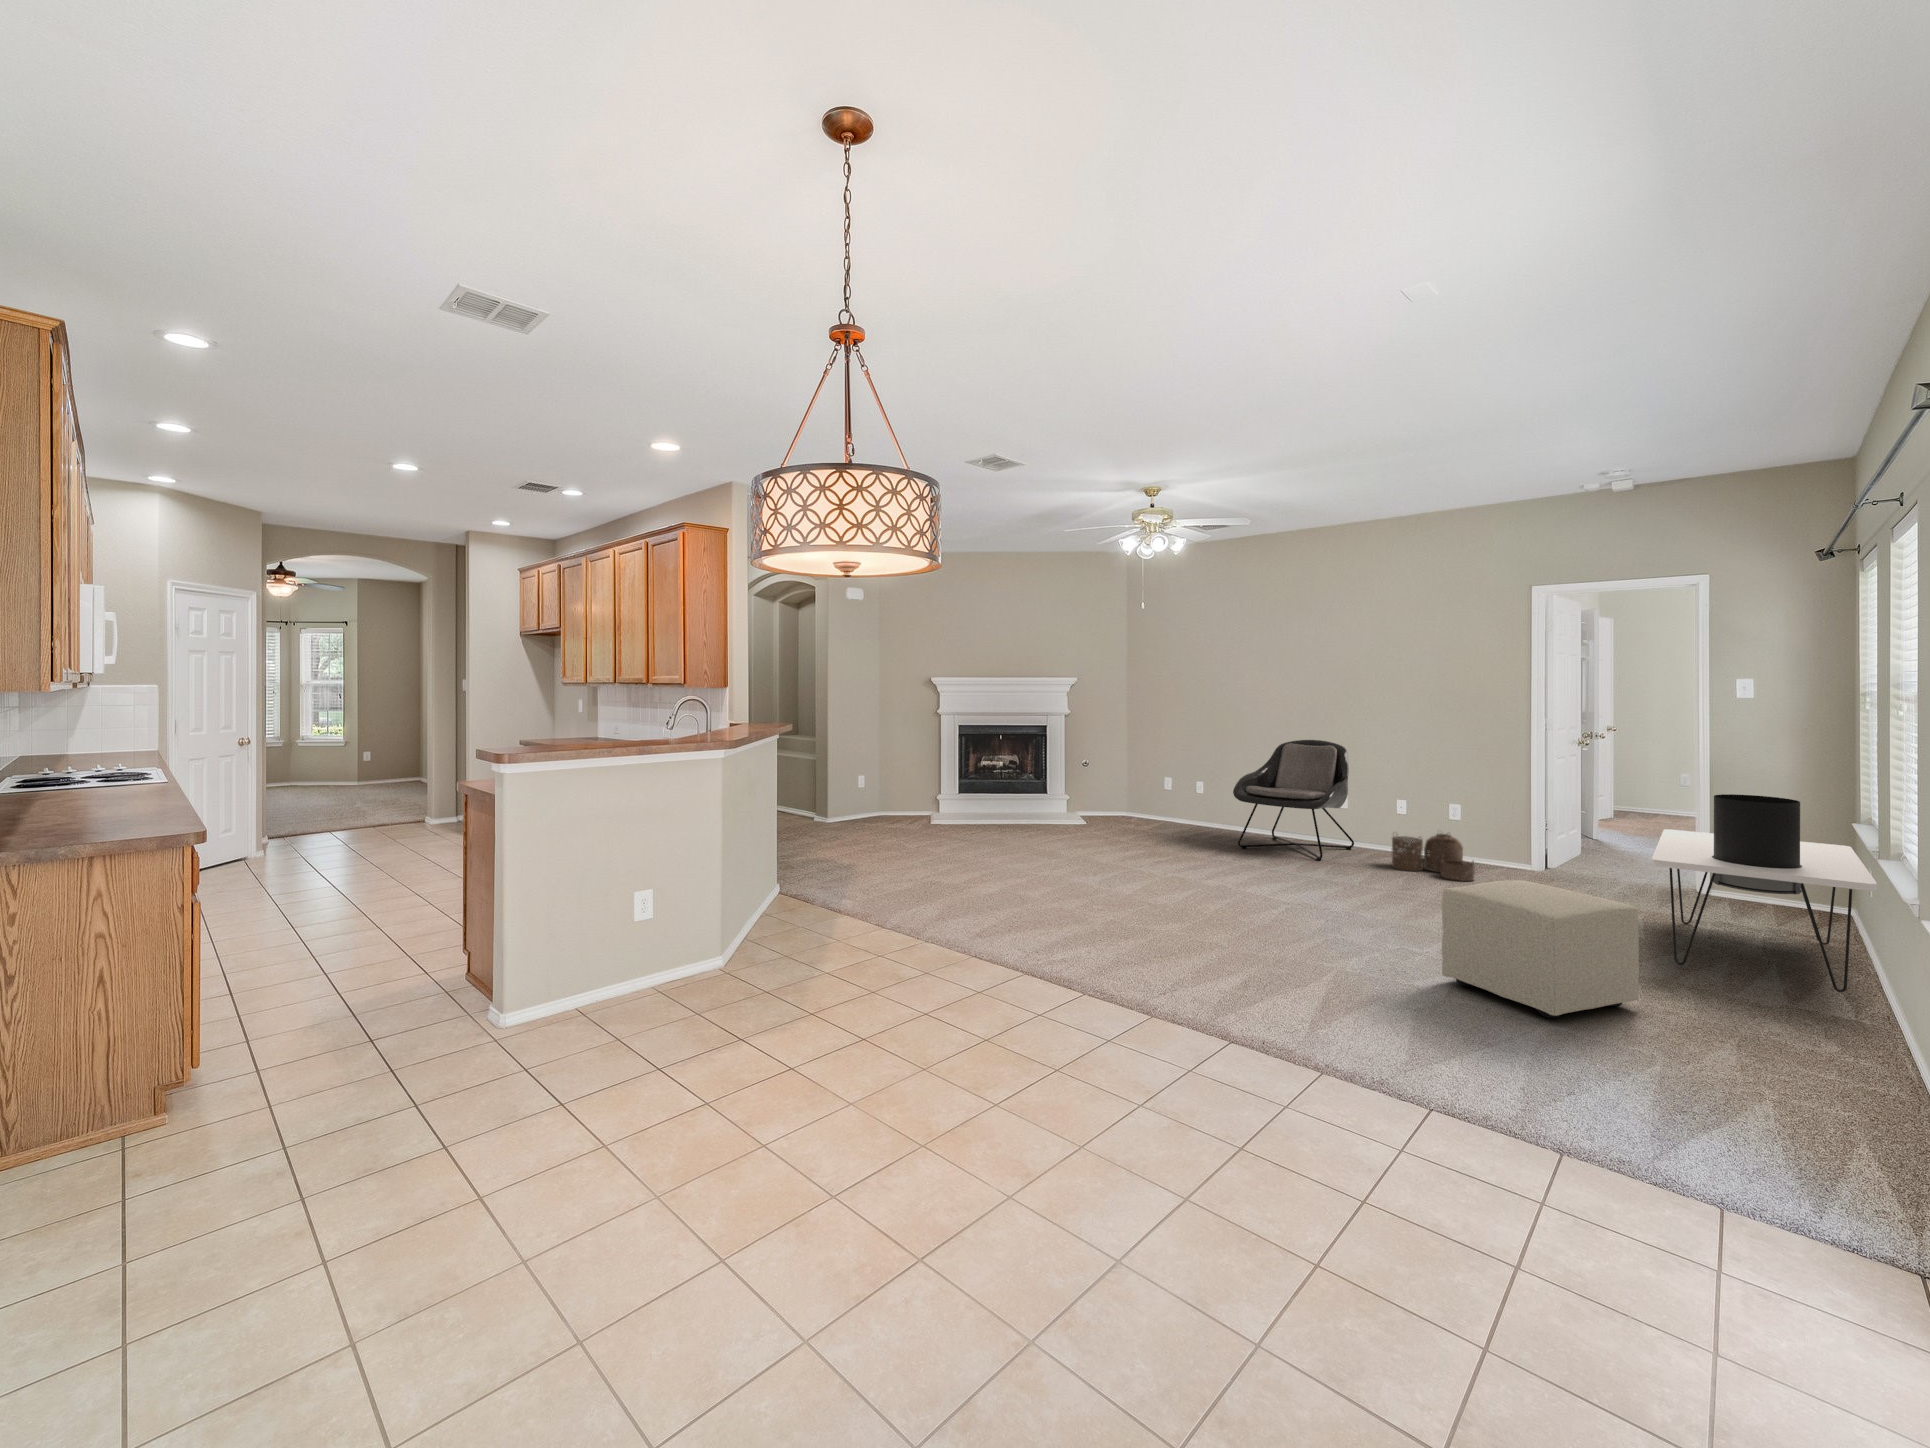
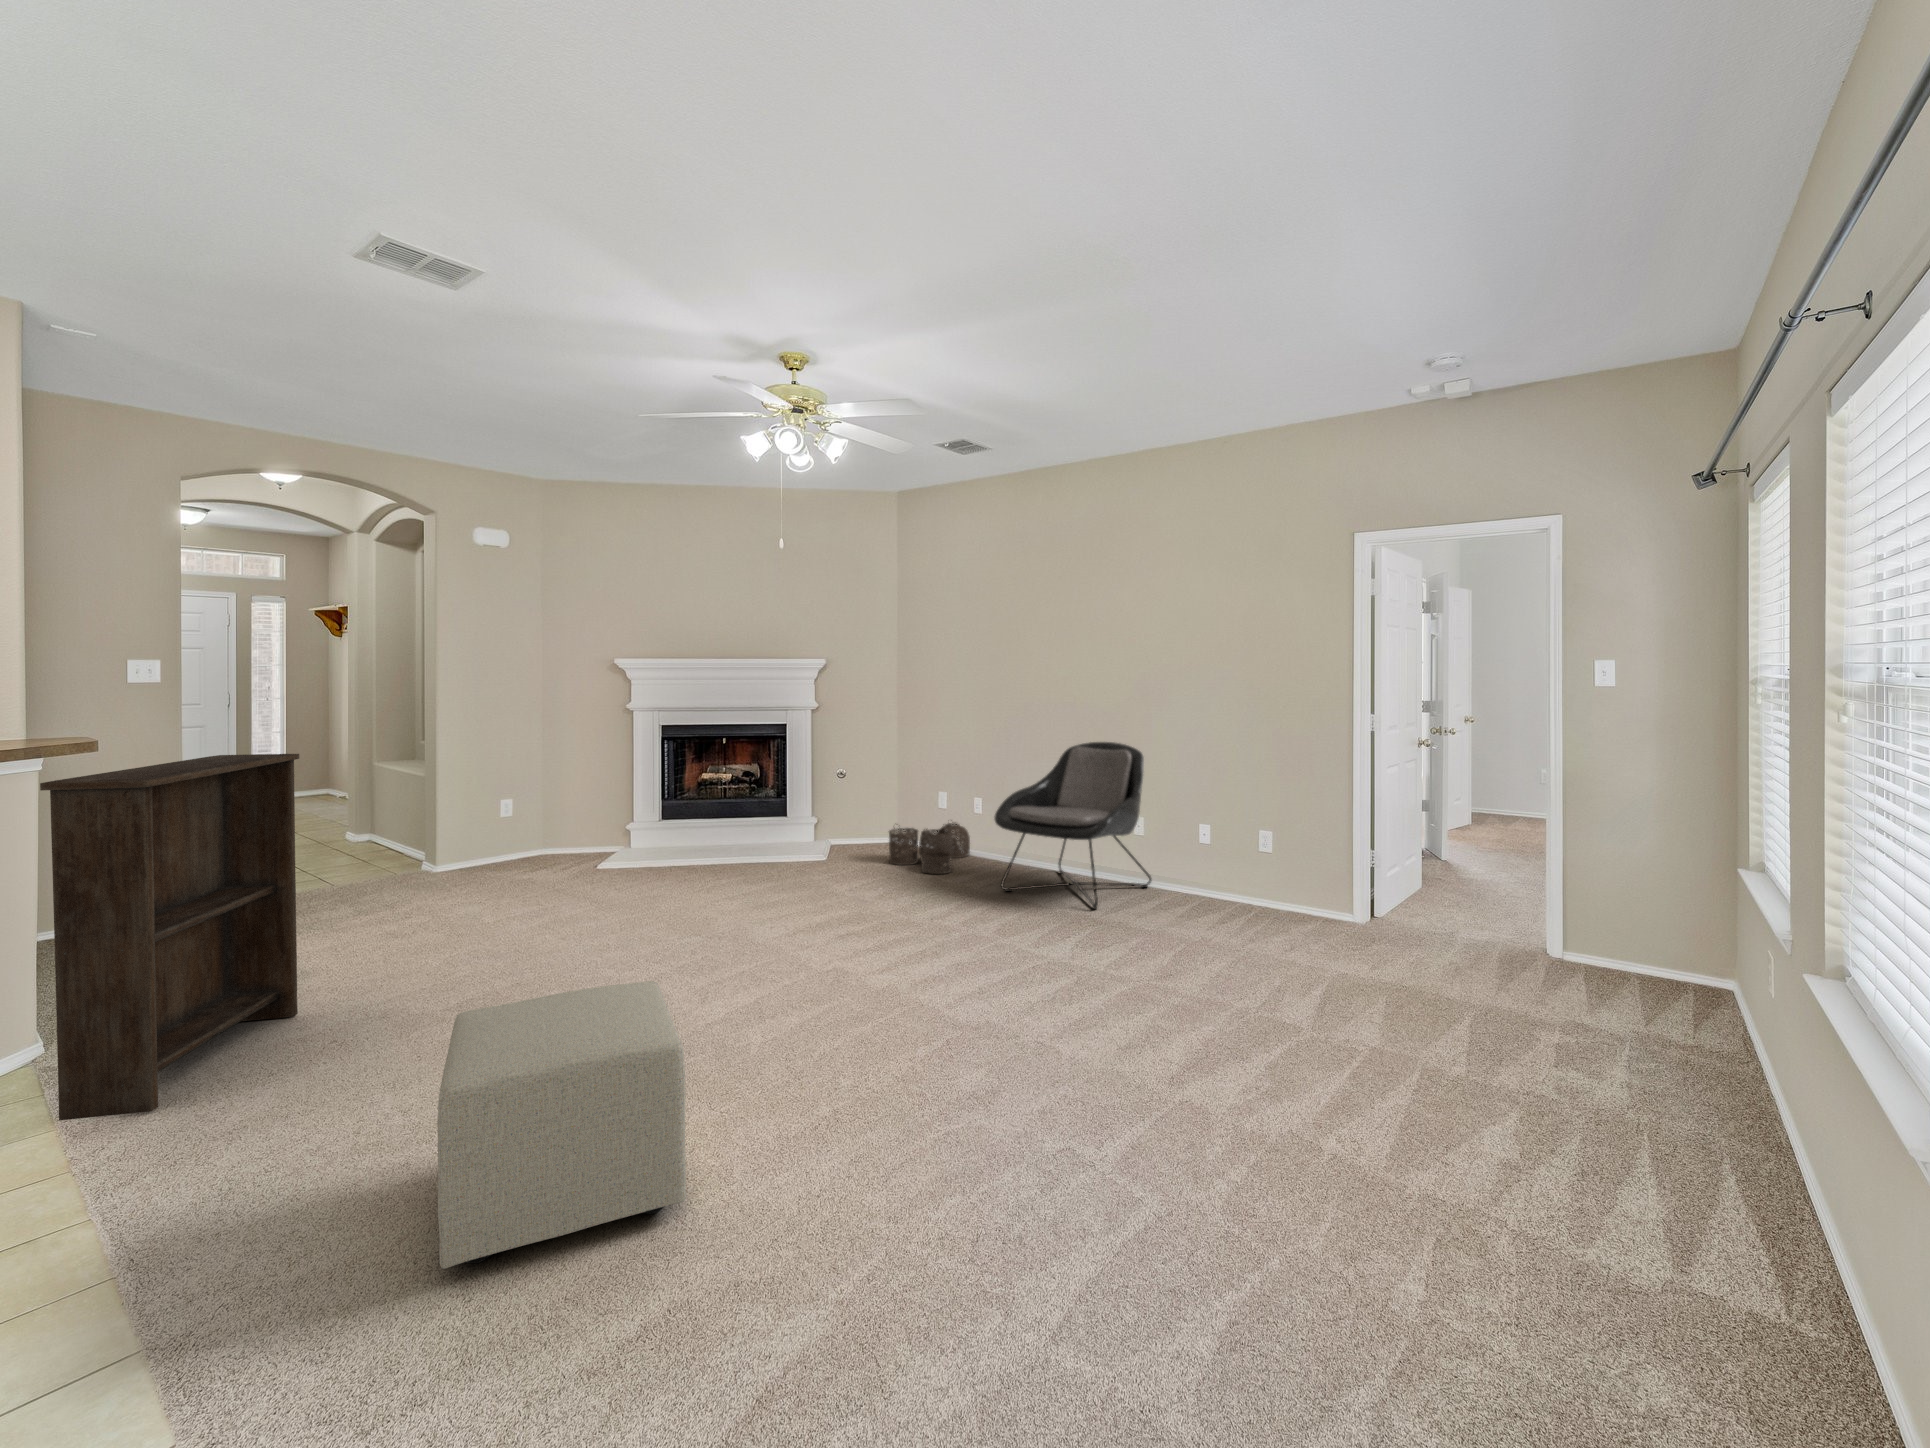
bookshelf: none [809,735,862,925] -> present [40,754,299,1120]
side table: present [1652,794,1877,992] -> none [1470,836,1785,1163]
woven basket: present [1392,833,1475,881] -> present [889,822,970,874]
ottoman: present [1442,880,1639,1018] -> present [437,981,686,1269]

